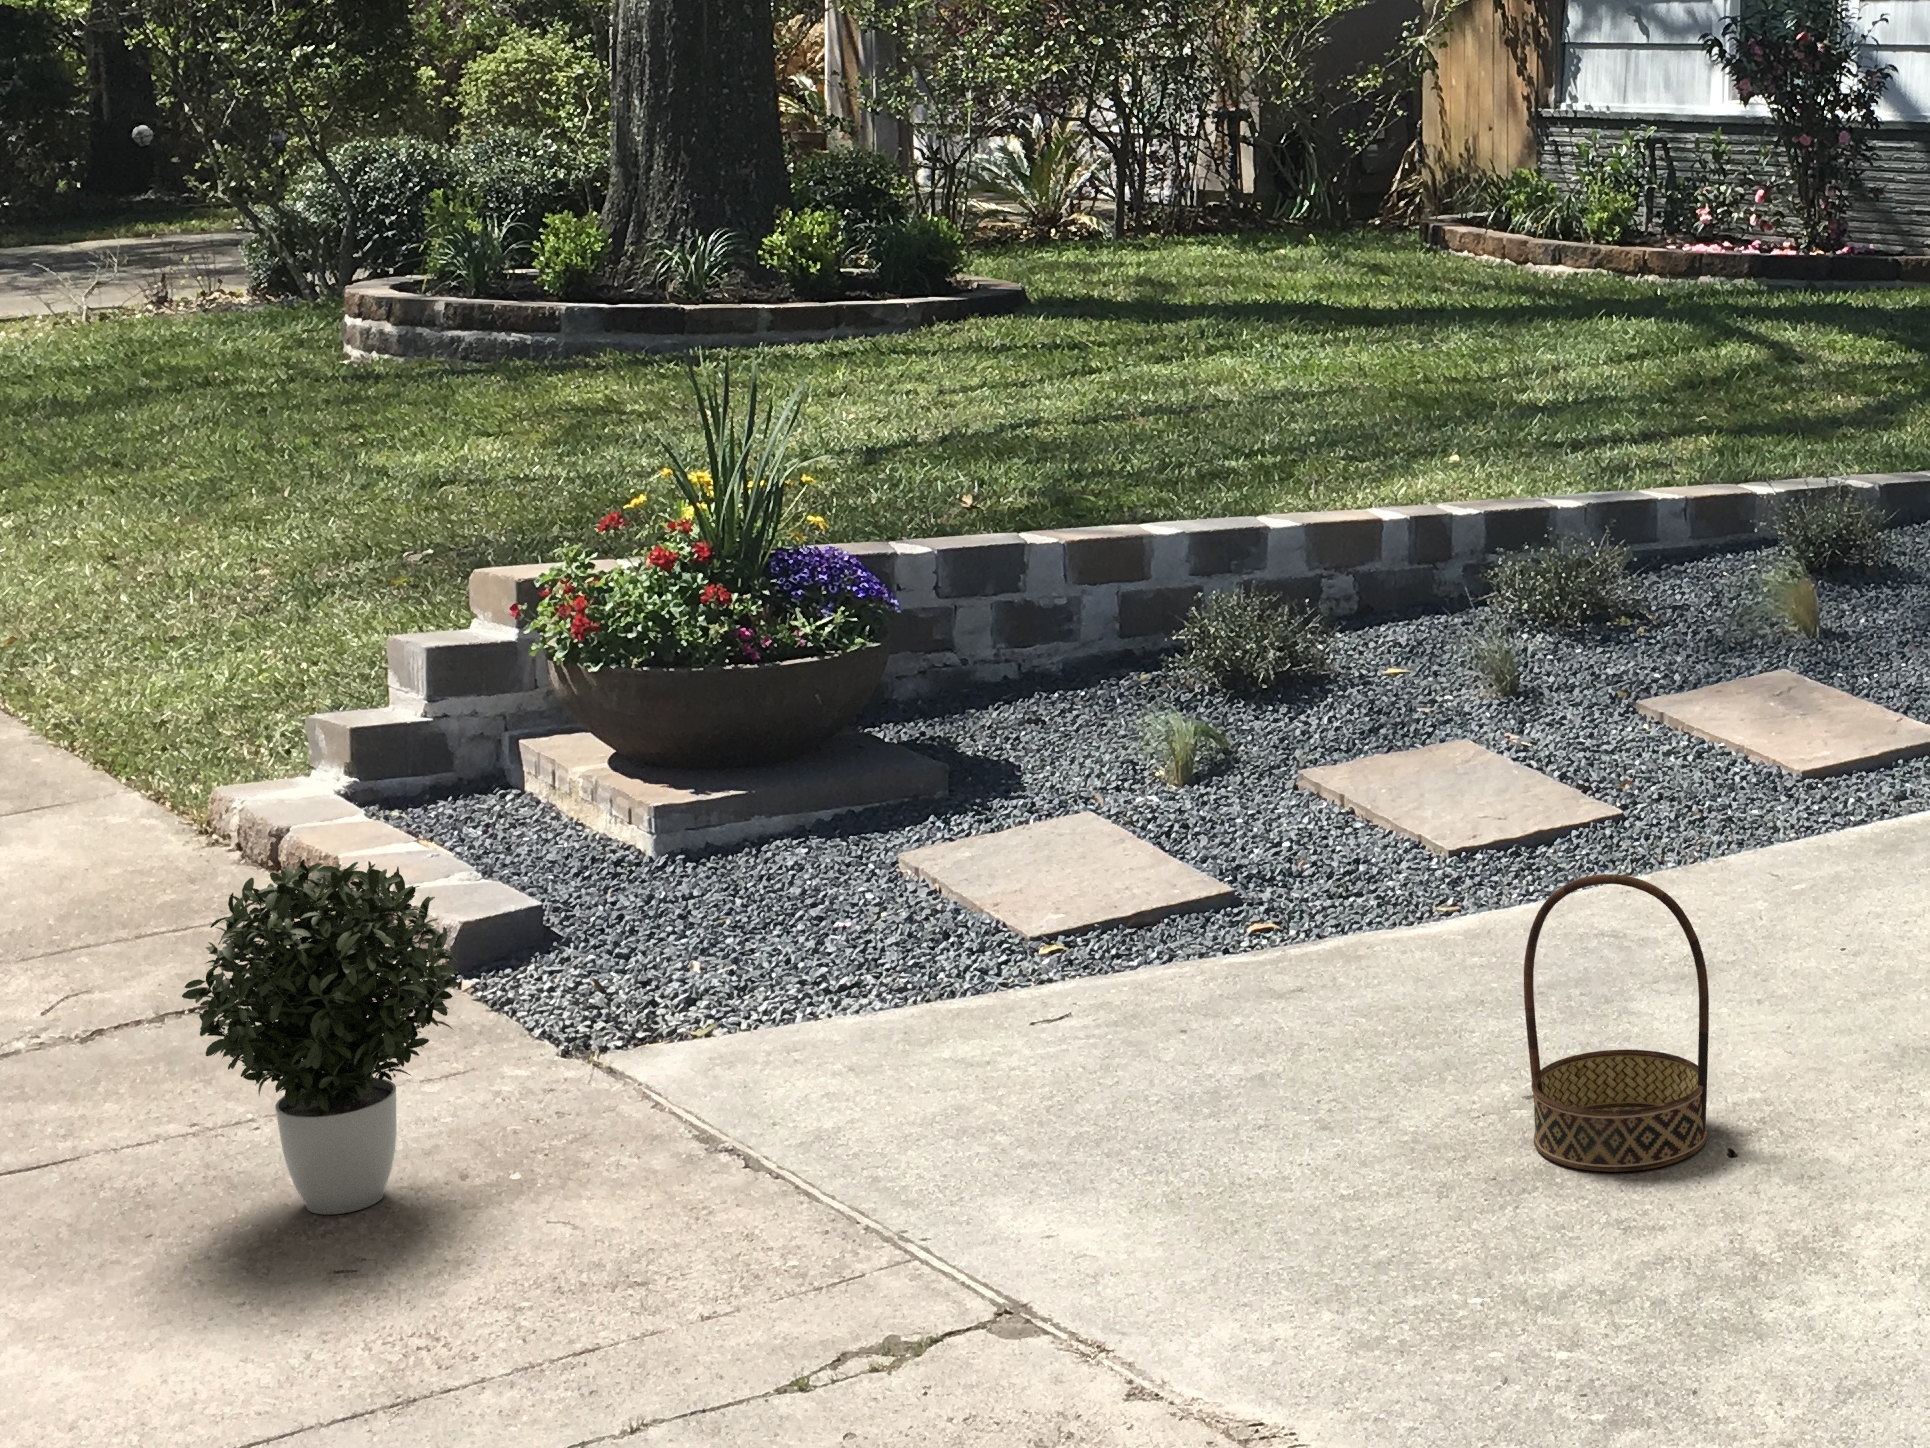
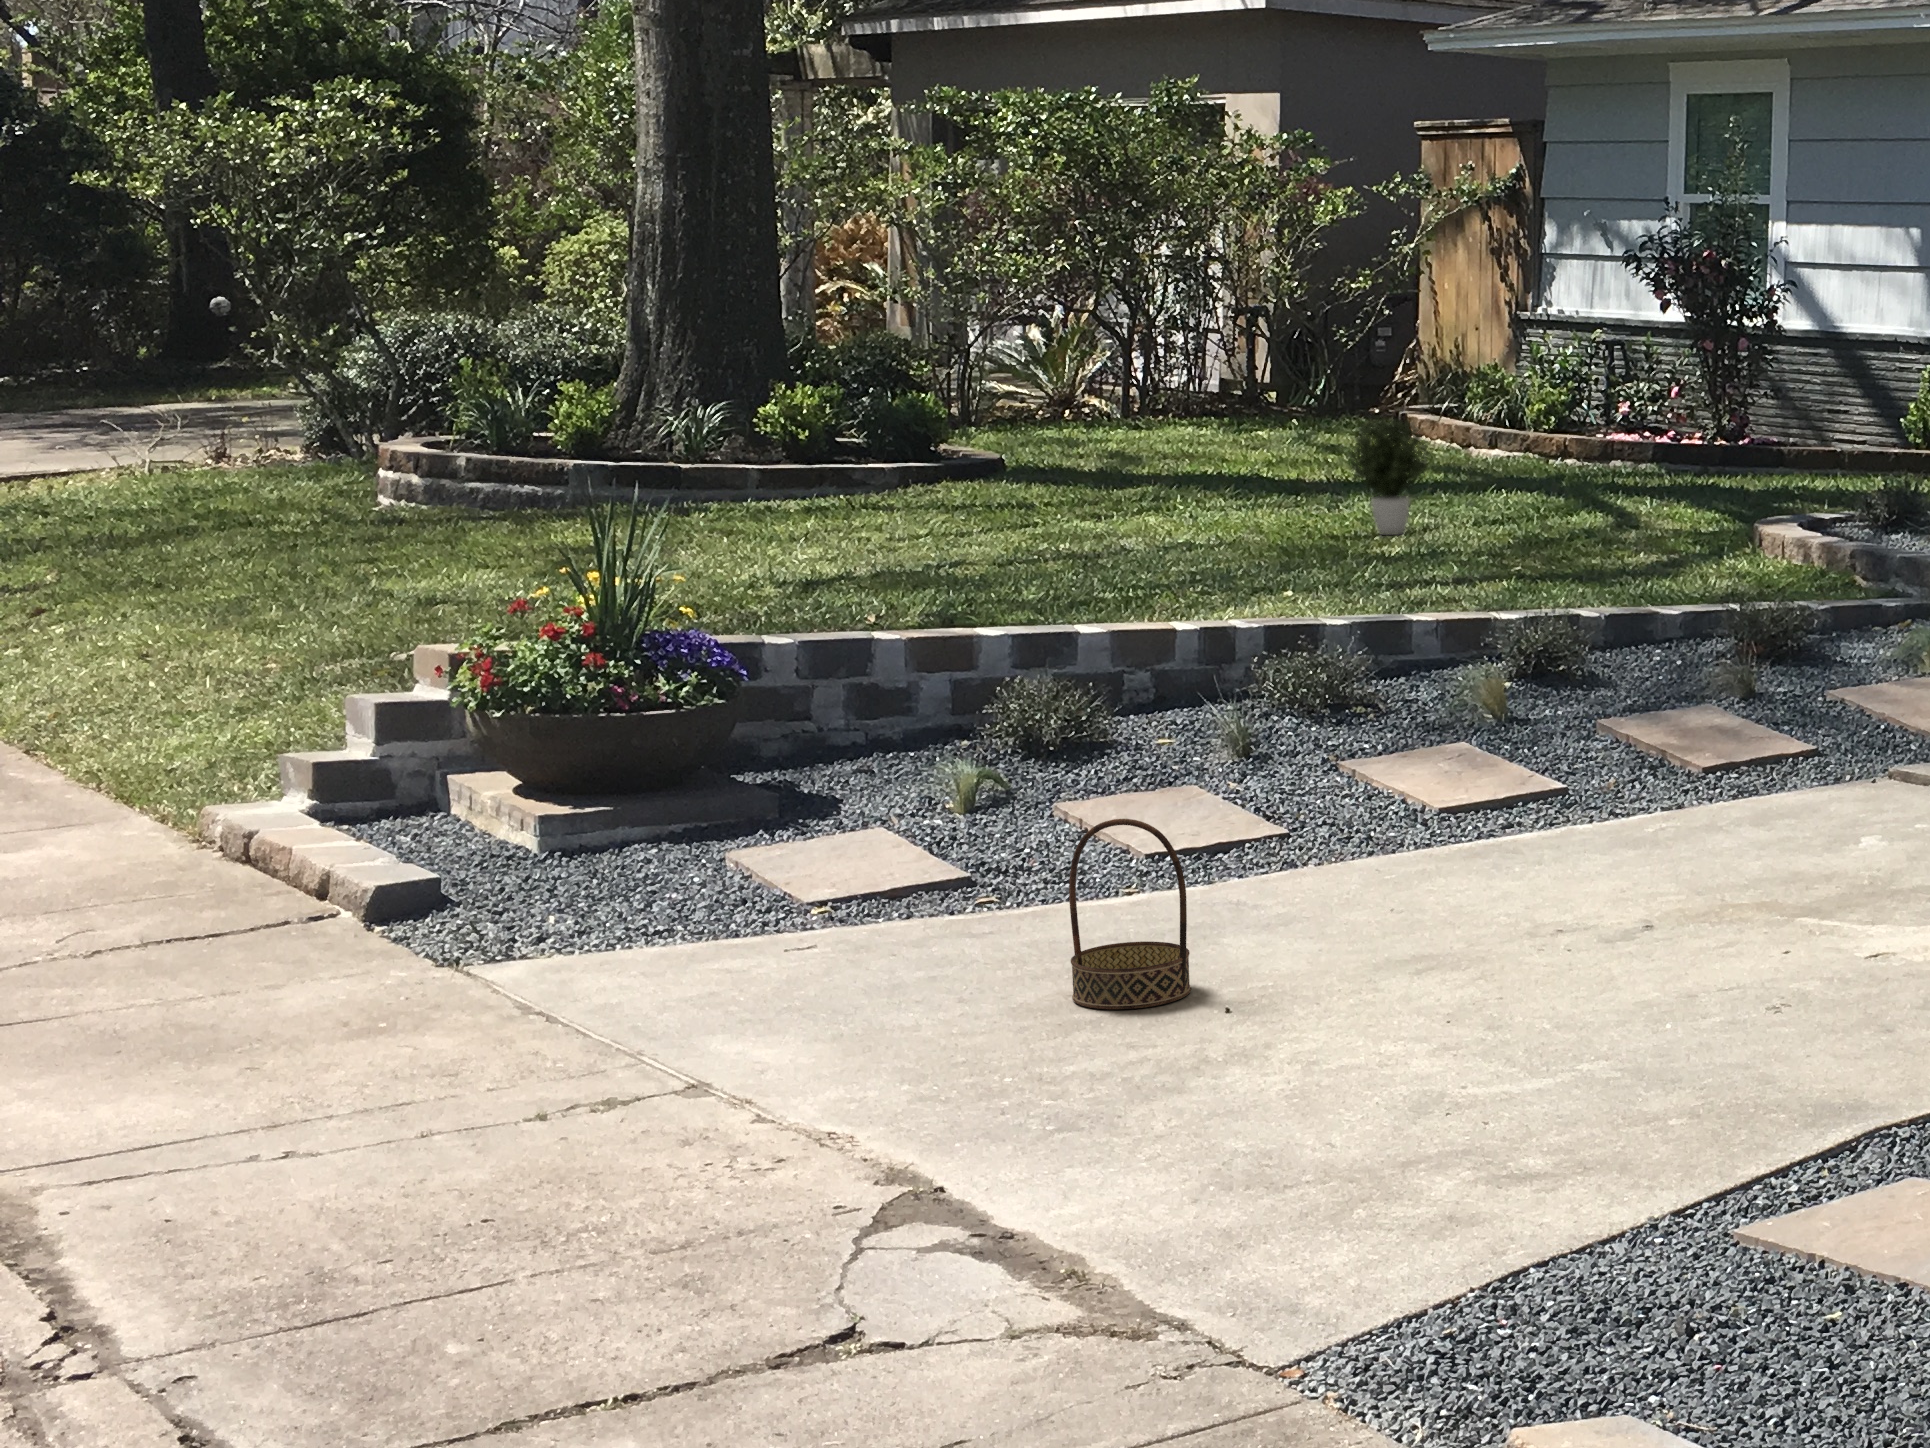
potted plant: present [182,859,458,1215] -> present [1349,419,1430,535]

